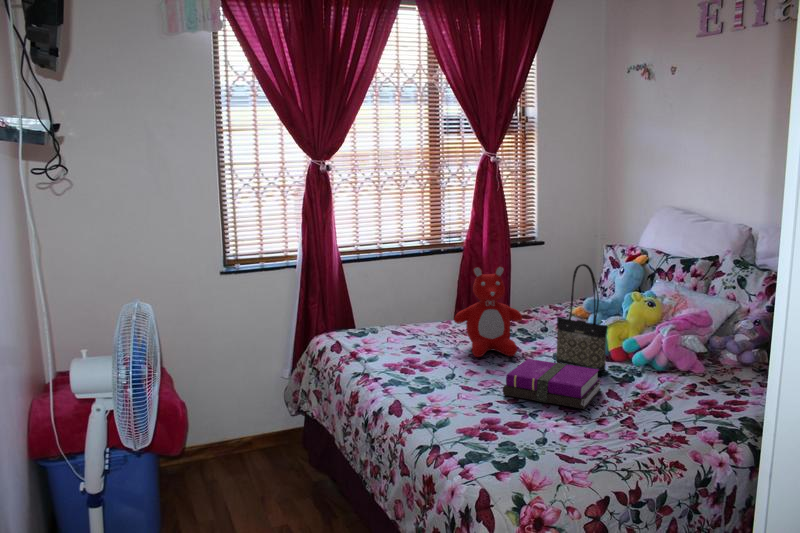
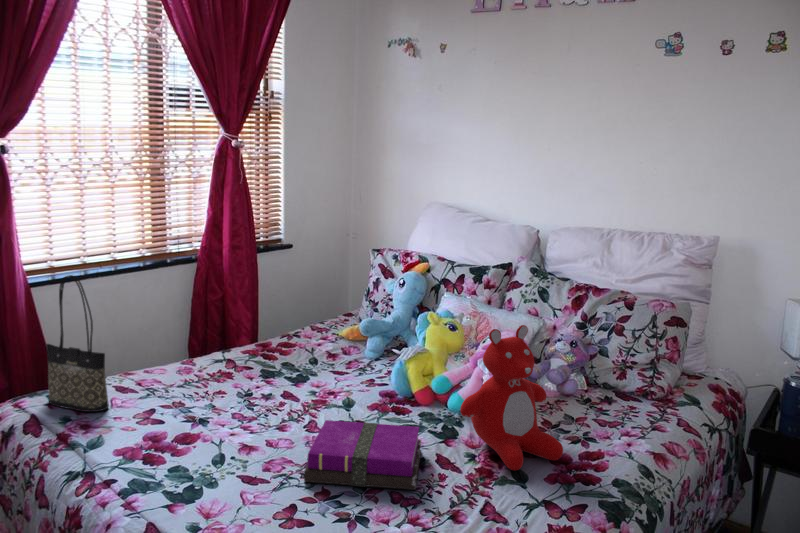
tote bag: present [556,264,608,371] -> present [46,275,109,412]
teddy bear: present [454,266,522,357] -> present [460,325,563,470]

